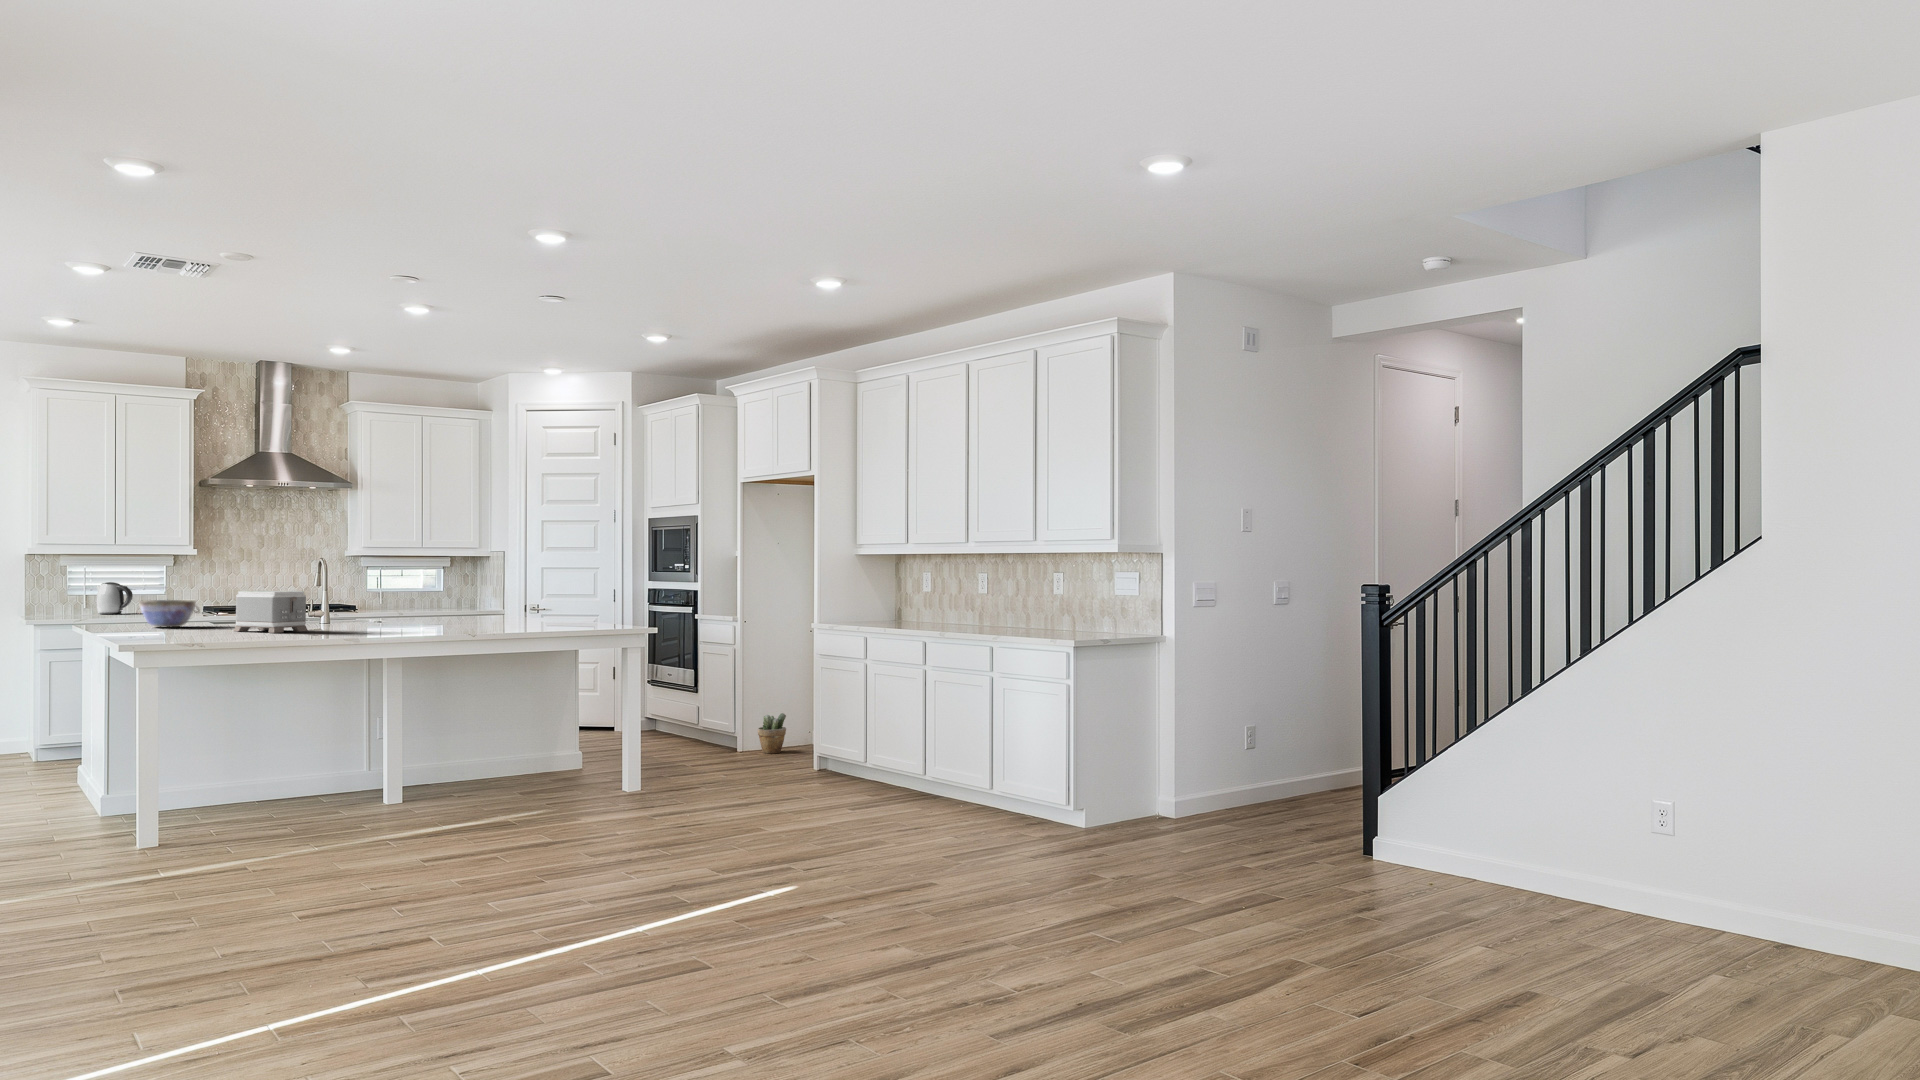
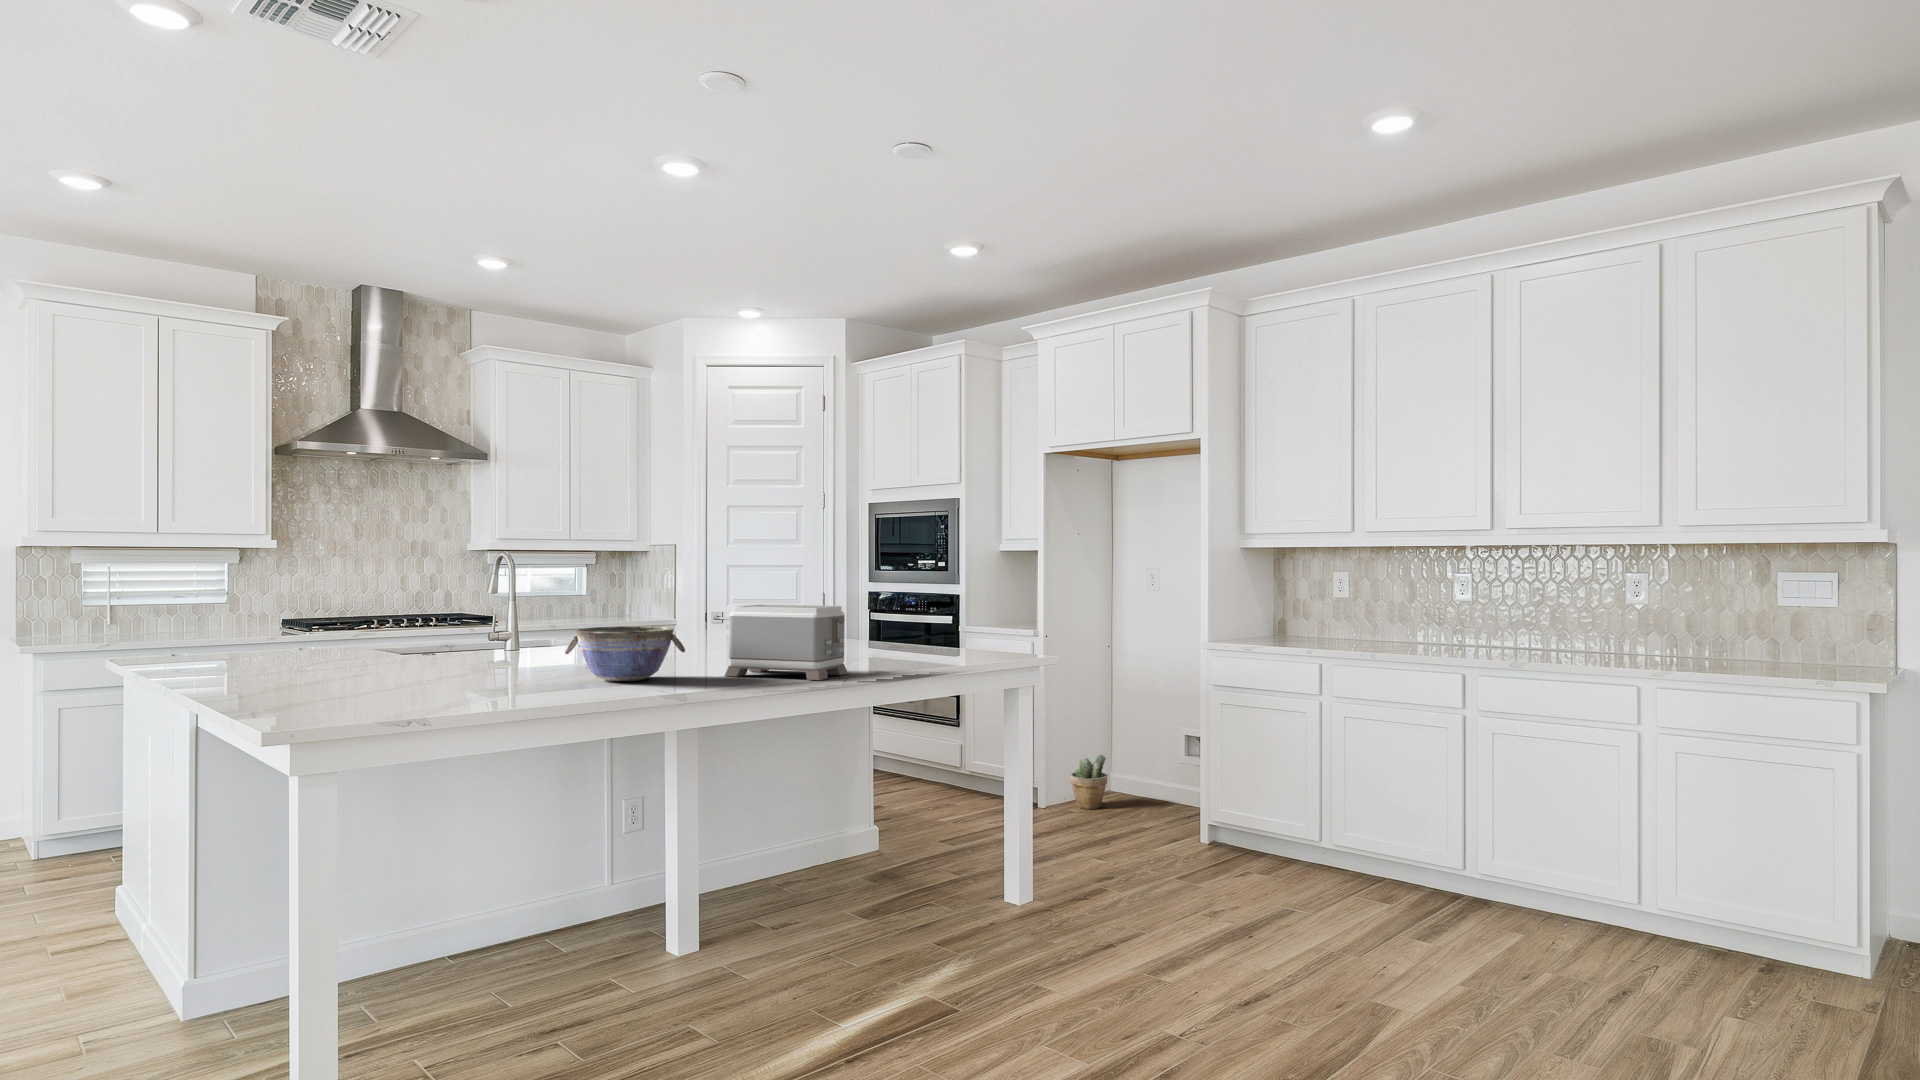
kettle: present [96,582,133,614] -> none [127,586,183,632]
toaster: present [233,591,308,633] -> present [724,605,848,680]
bowl: present [136,600,200,627] -> present [565,626,685,681]

